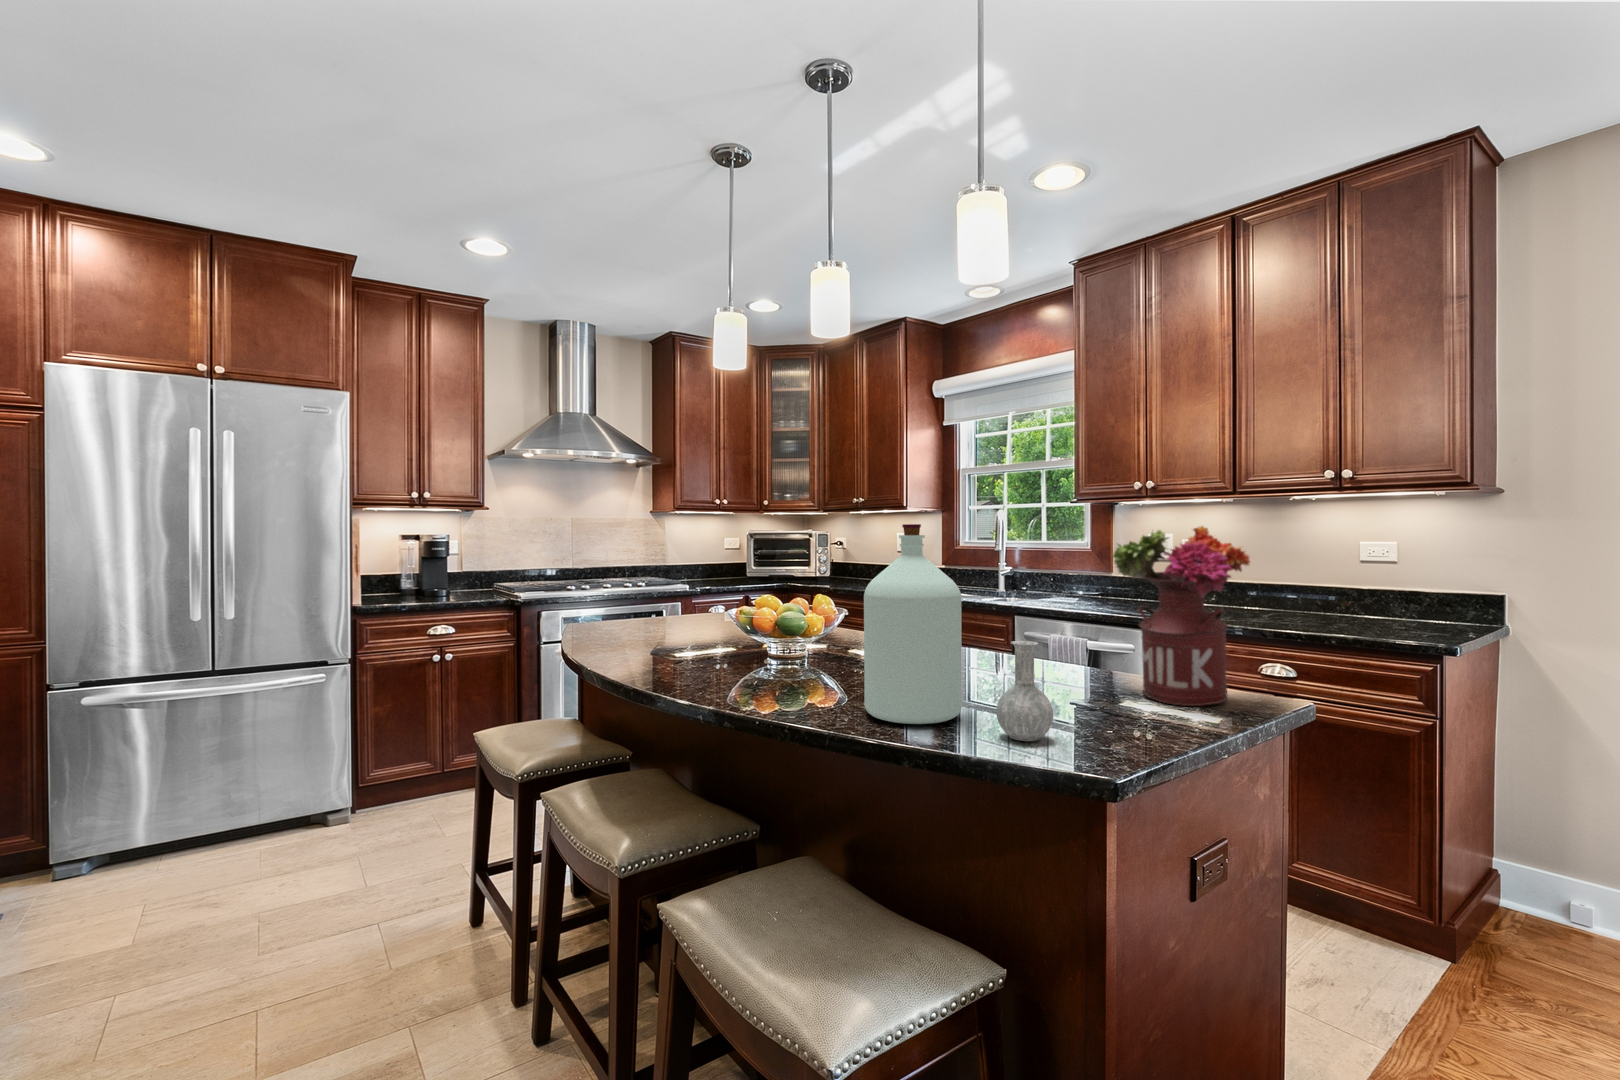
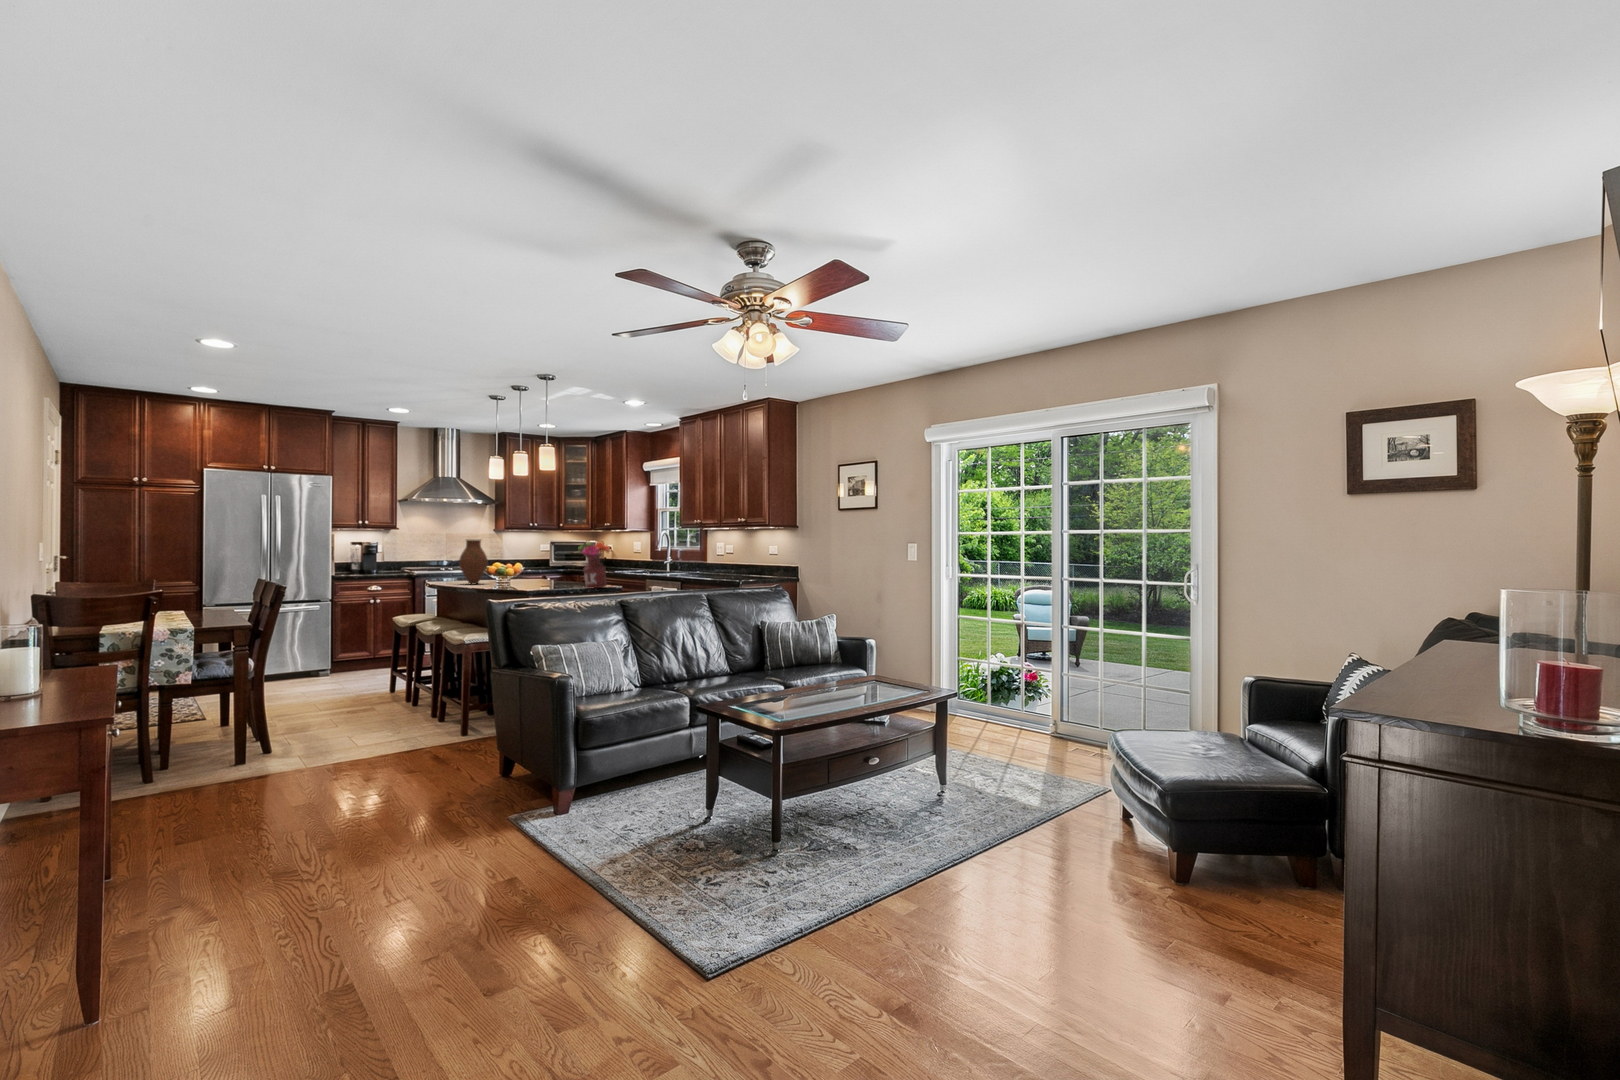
vase: none [669,524,751,664] -> present [459,540,488,584]
bottle: present [864,524,1053,741] -> none [497,541,535,591]

